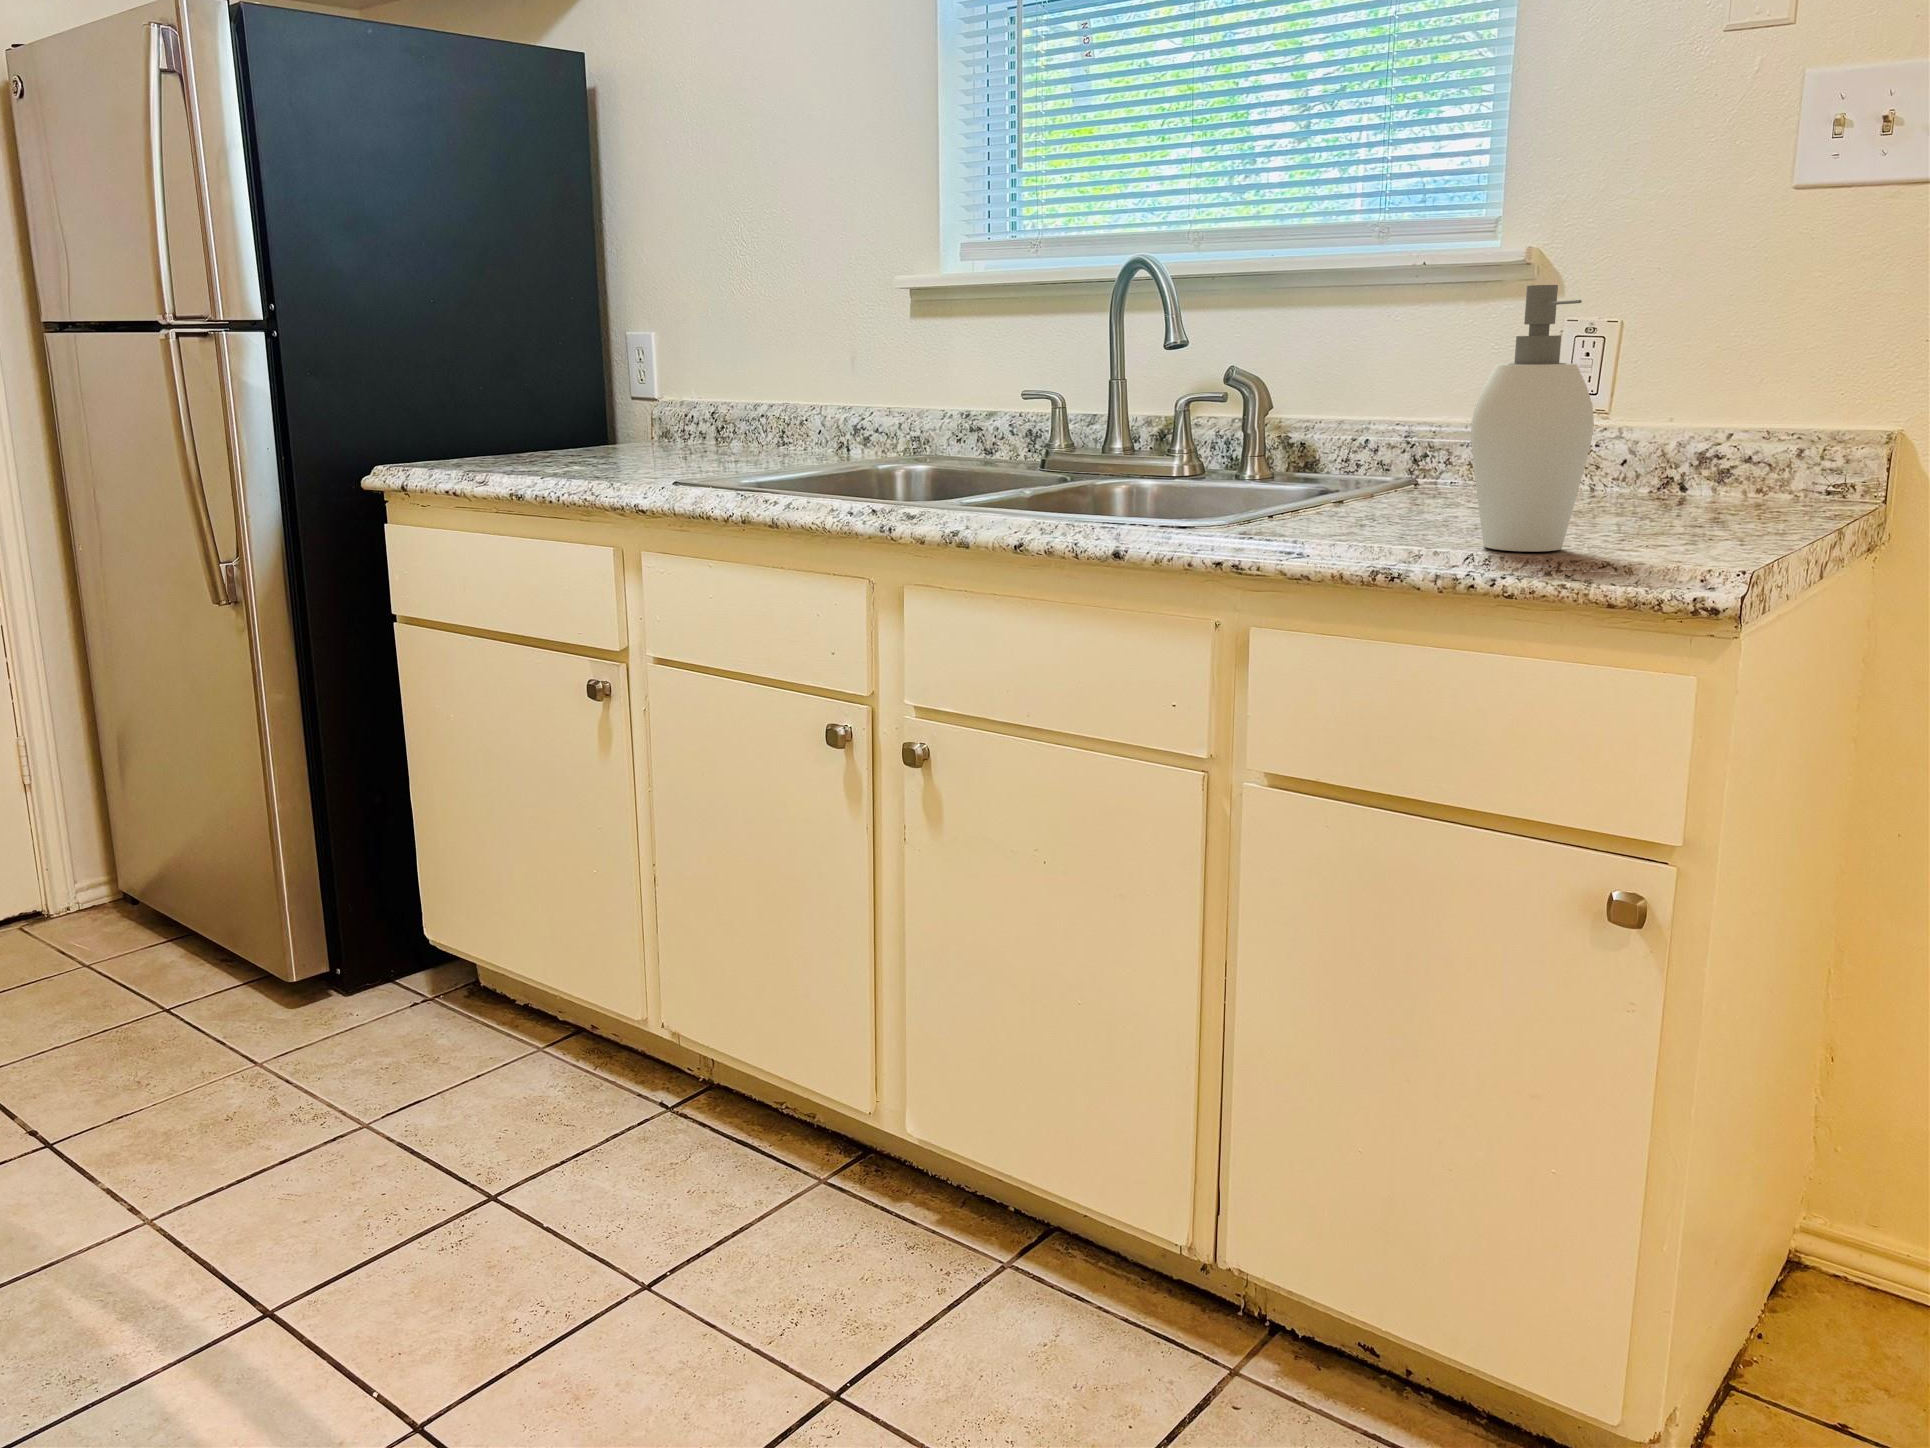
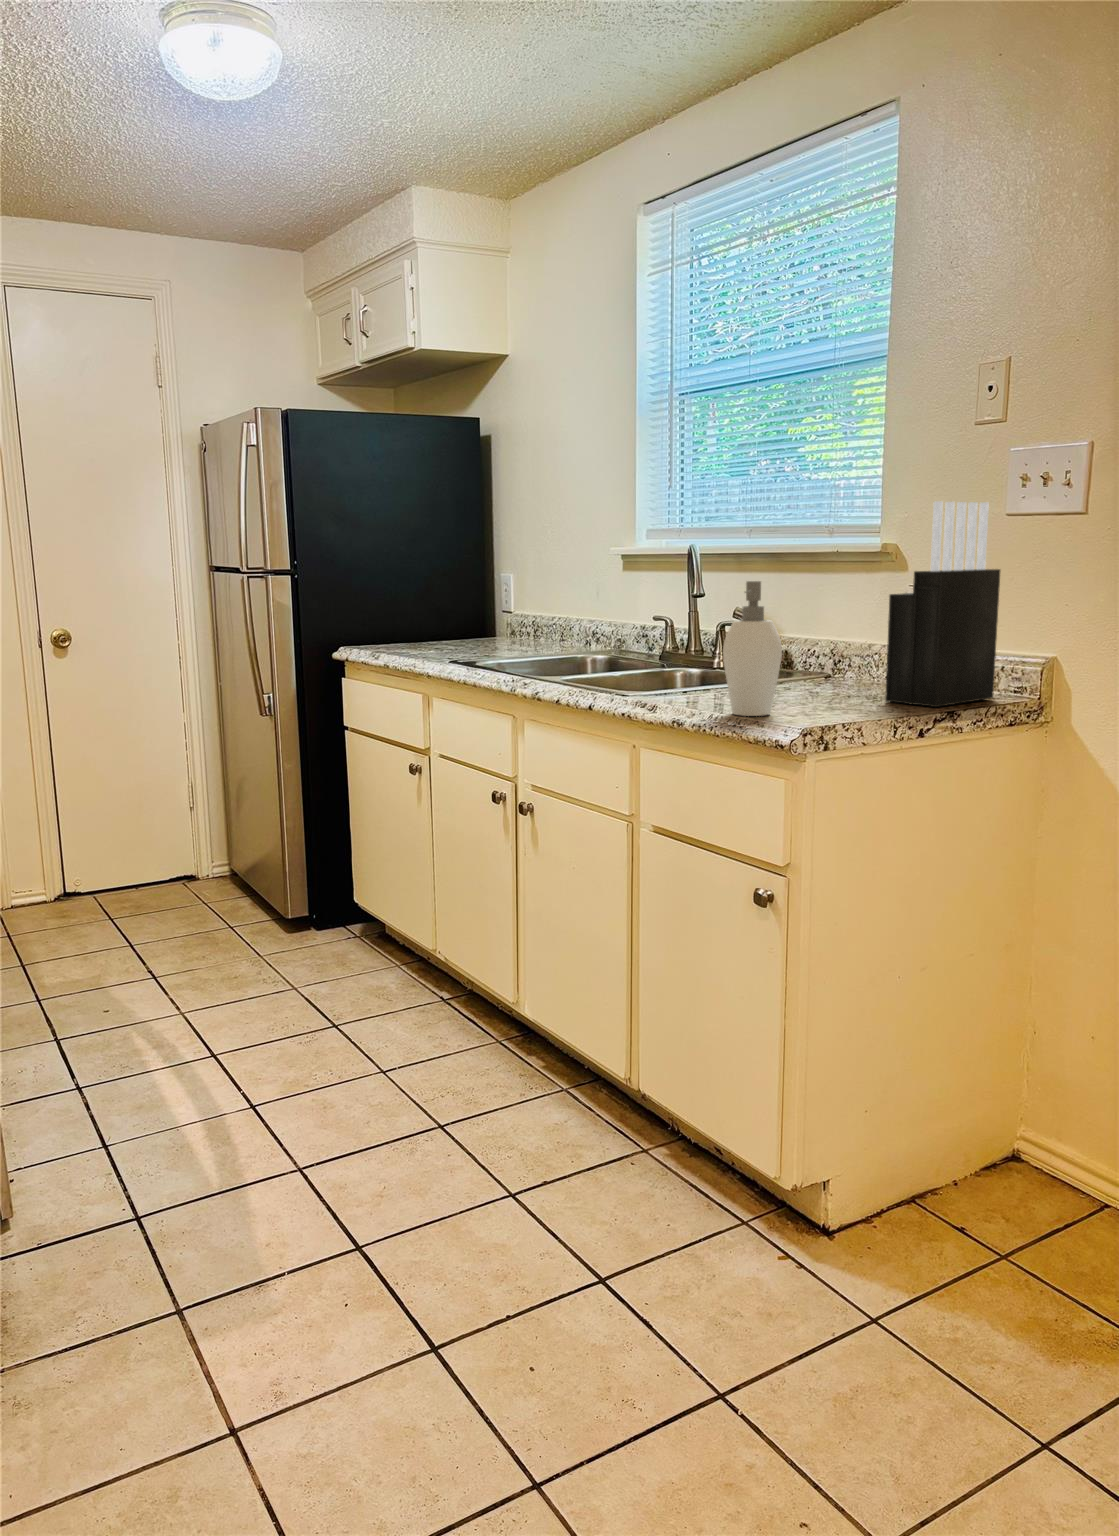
knife block: none [1635,148,1805,523] -> present [885,501,1000,707]

